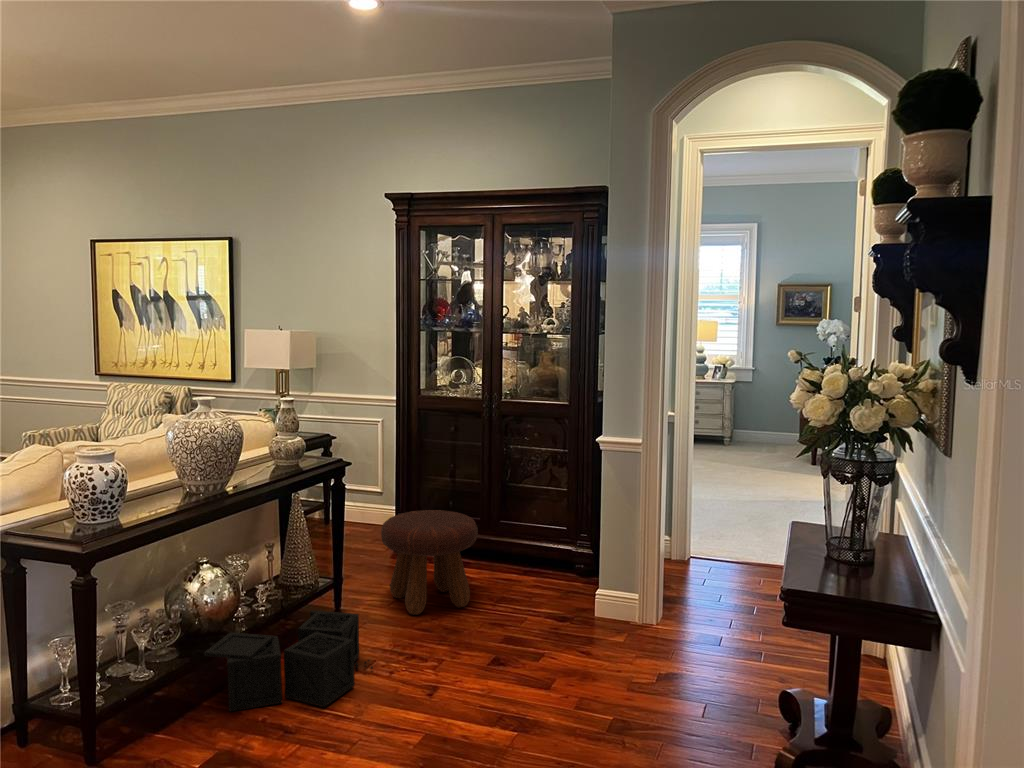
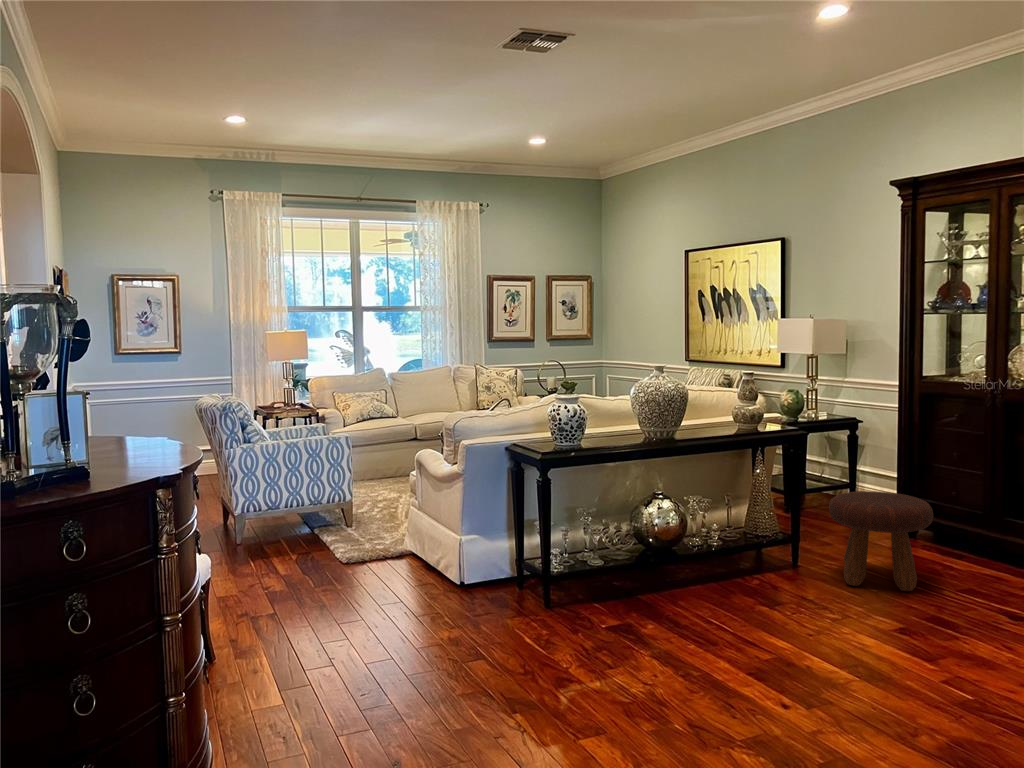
storage bin: present [204,611,373,711] -> none [635,549,773,618]

